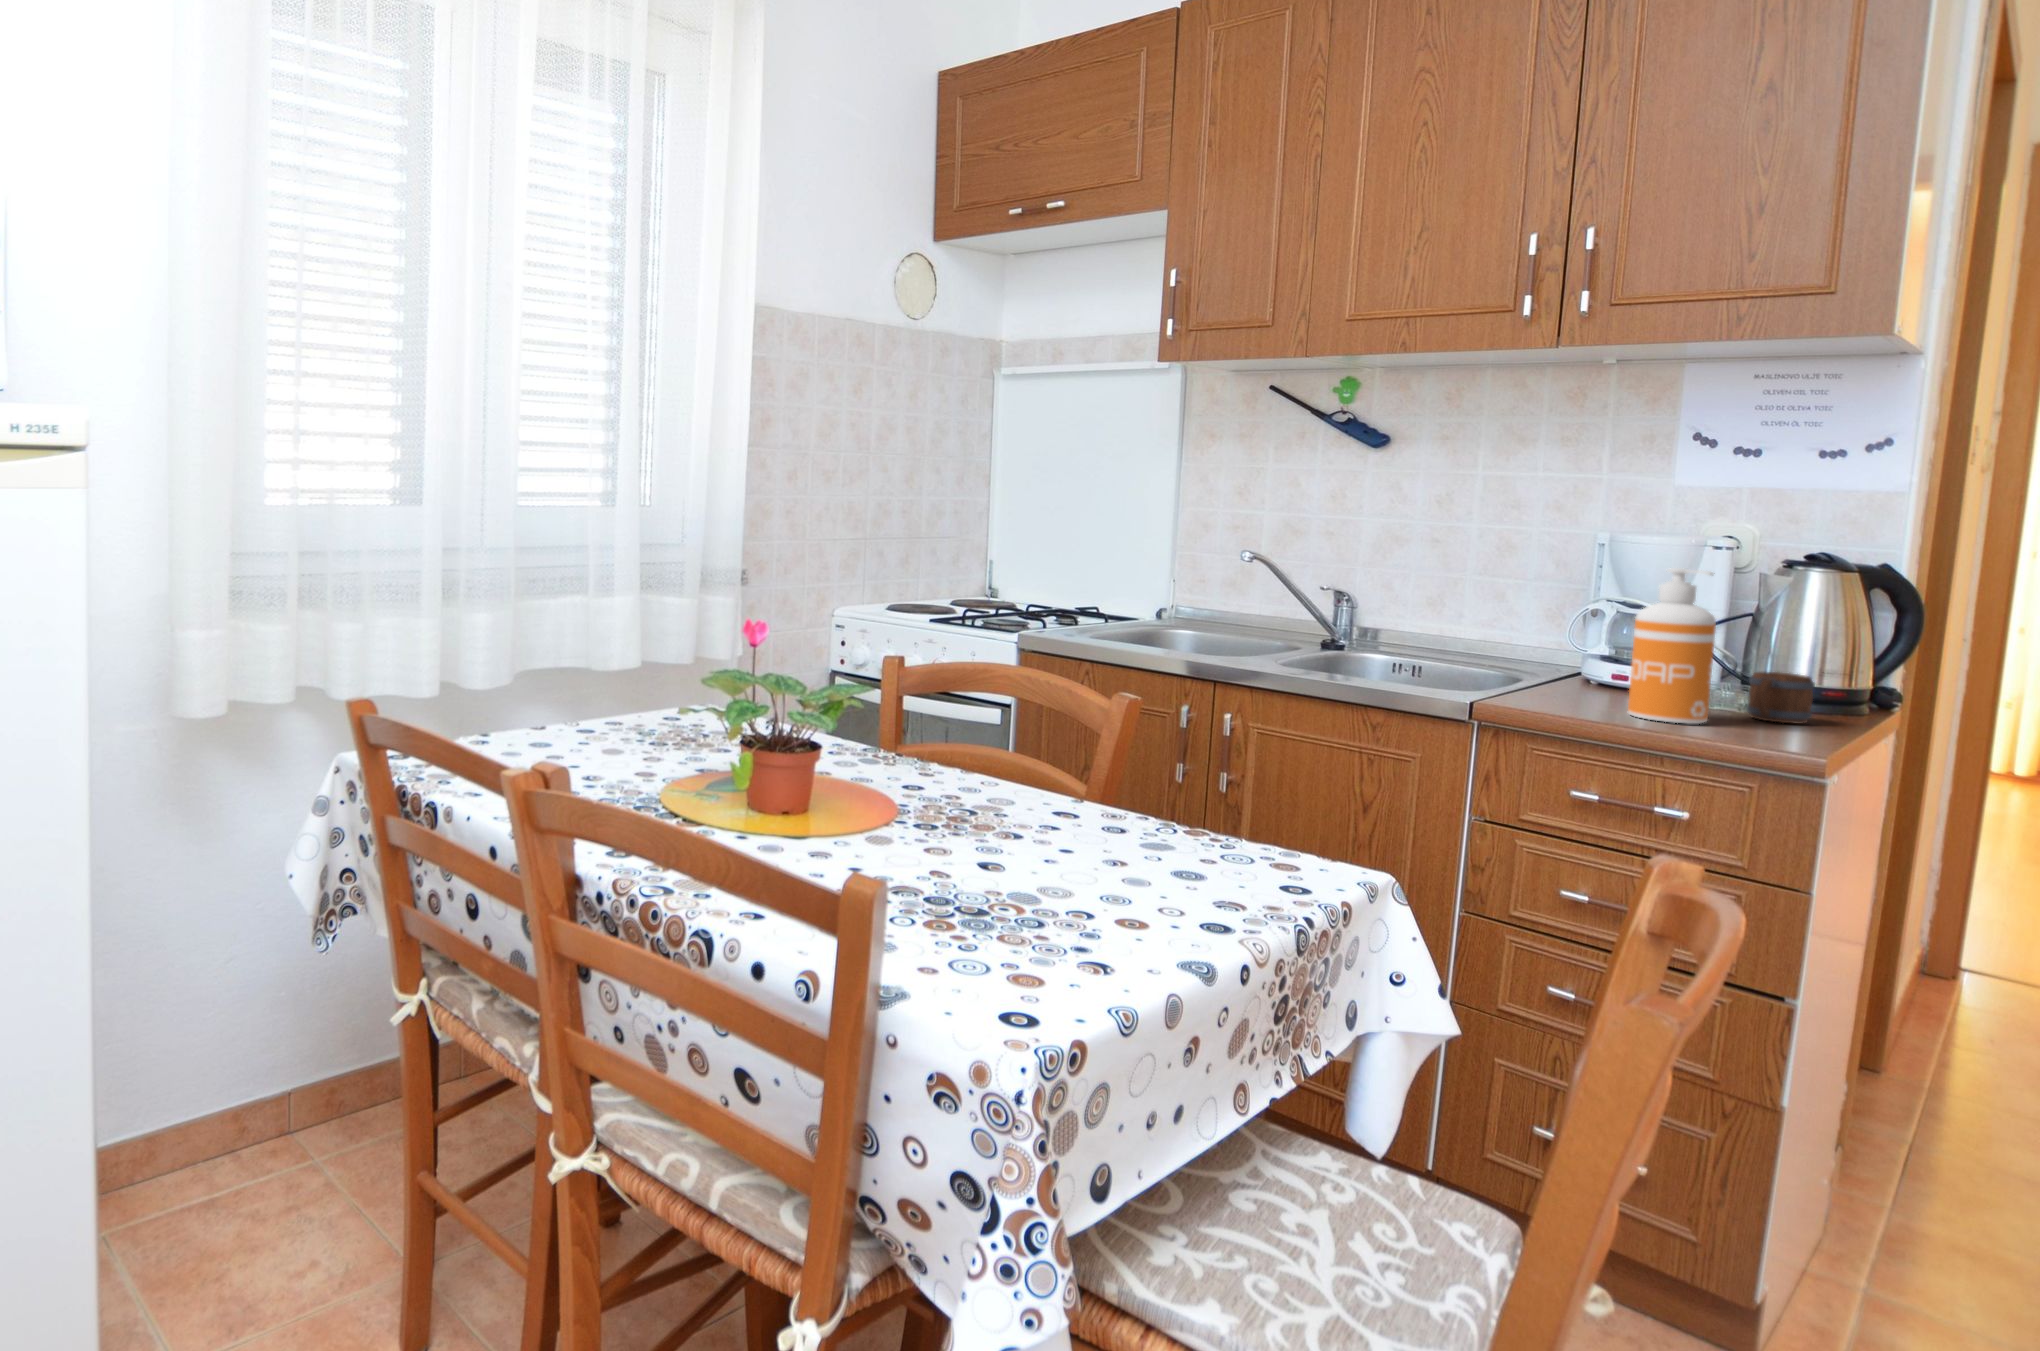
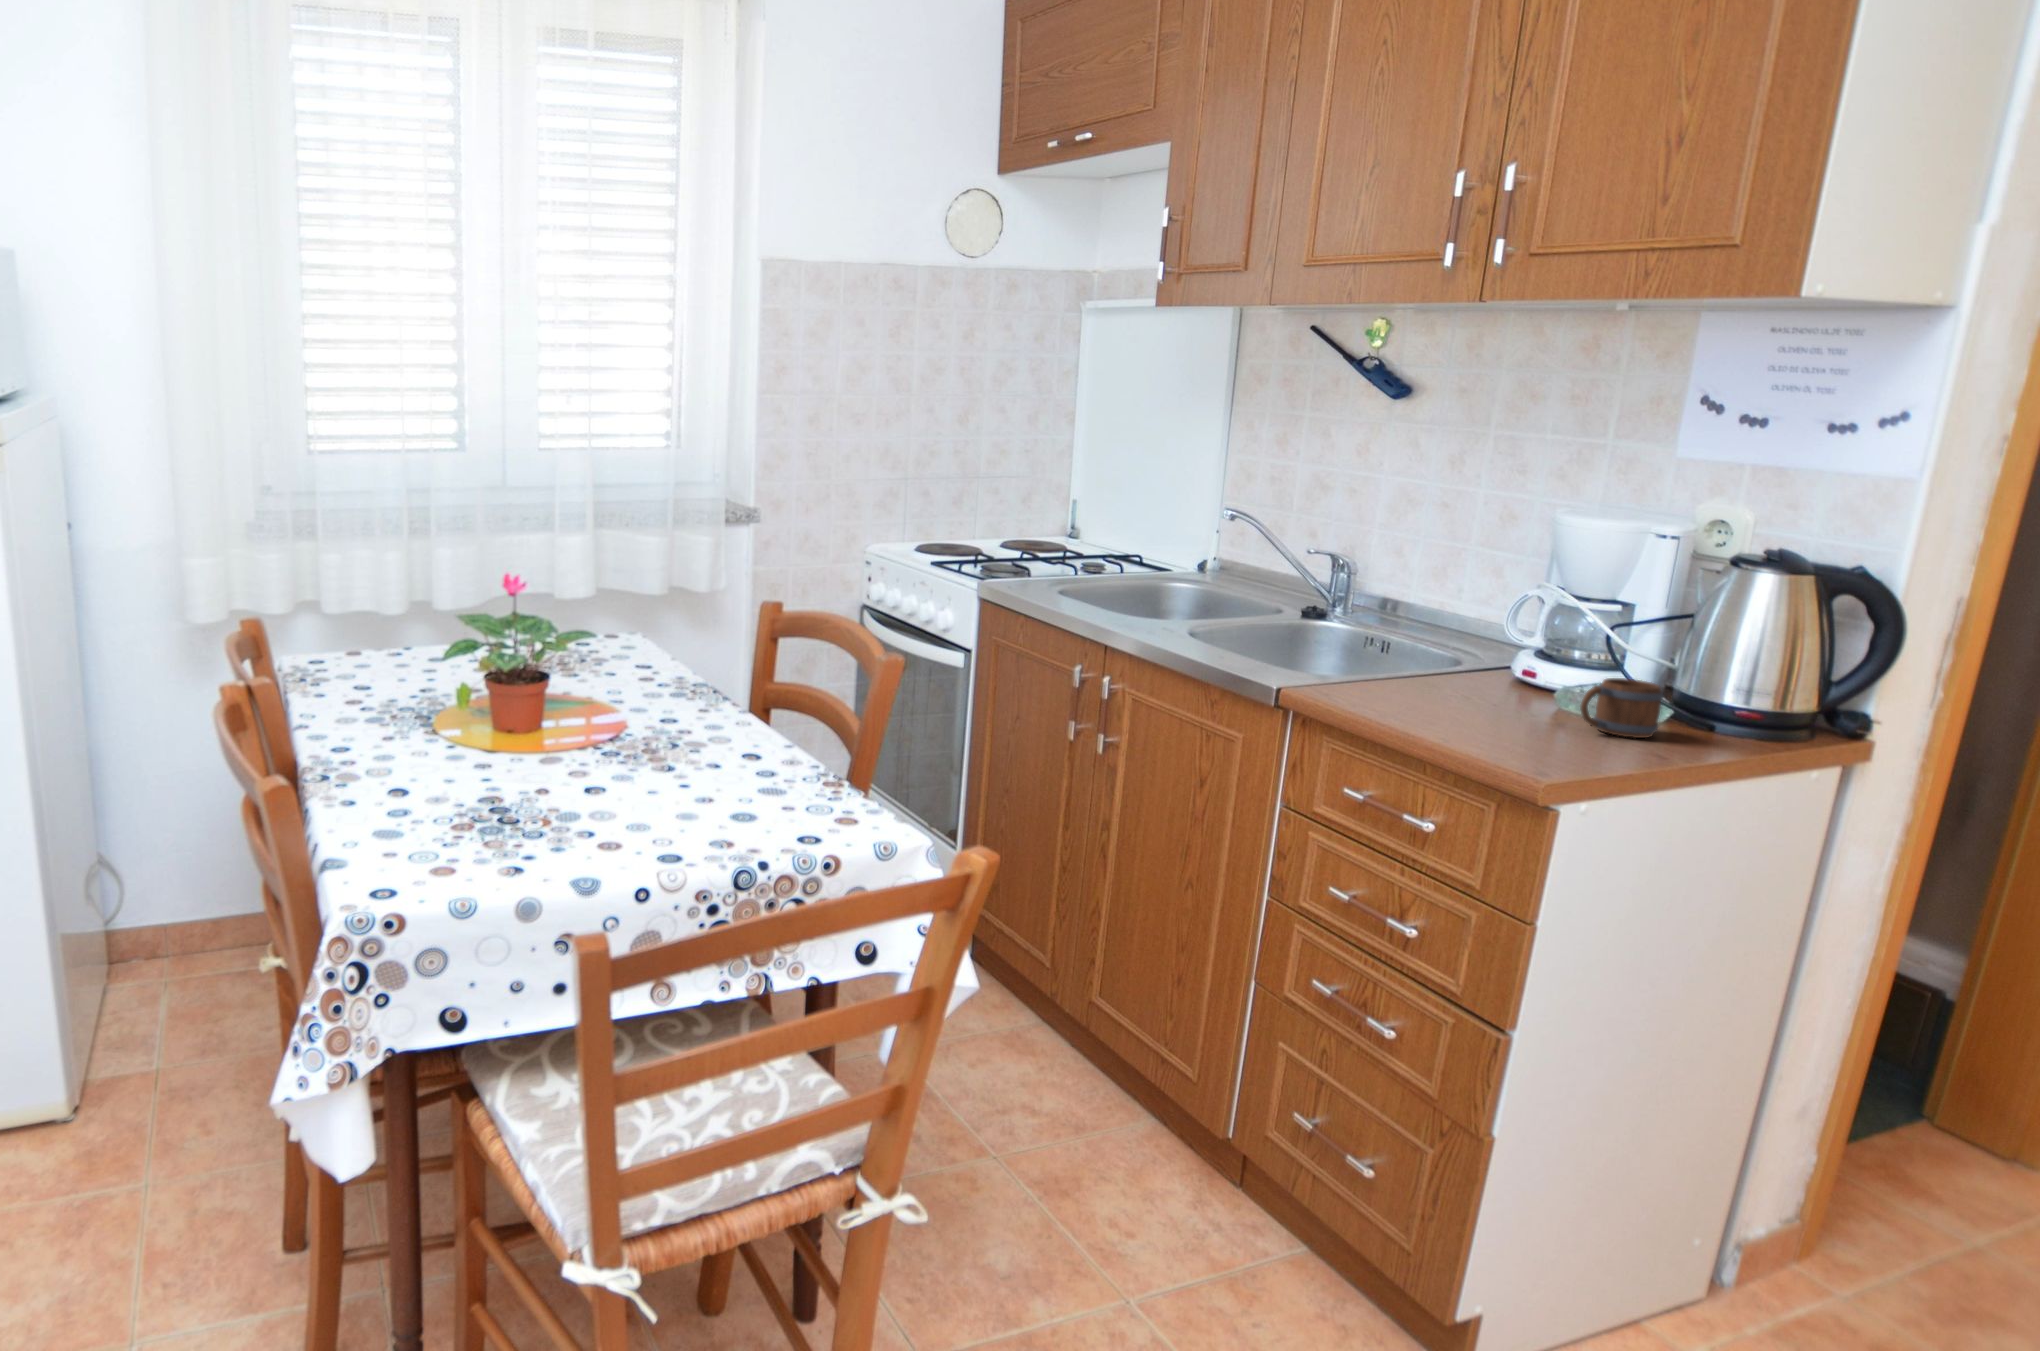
soap dispenser: present [1628,568,1716,724] -> none [1439,561,1530,729]

